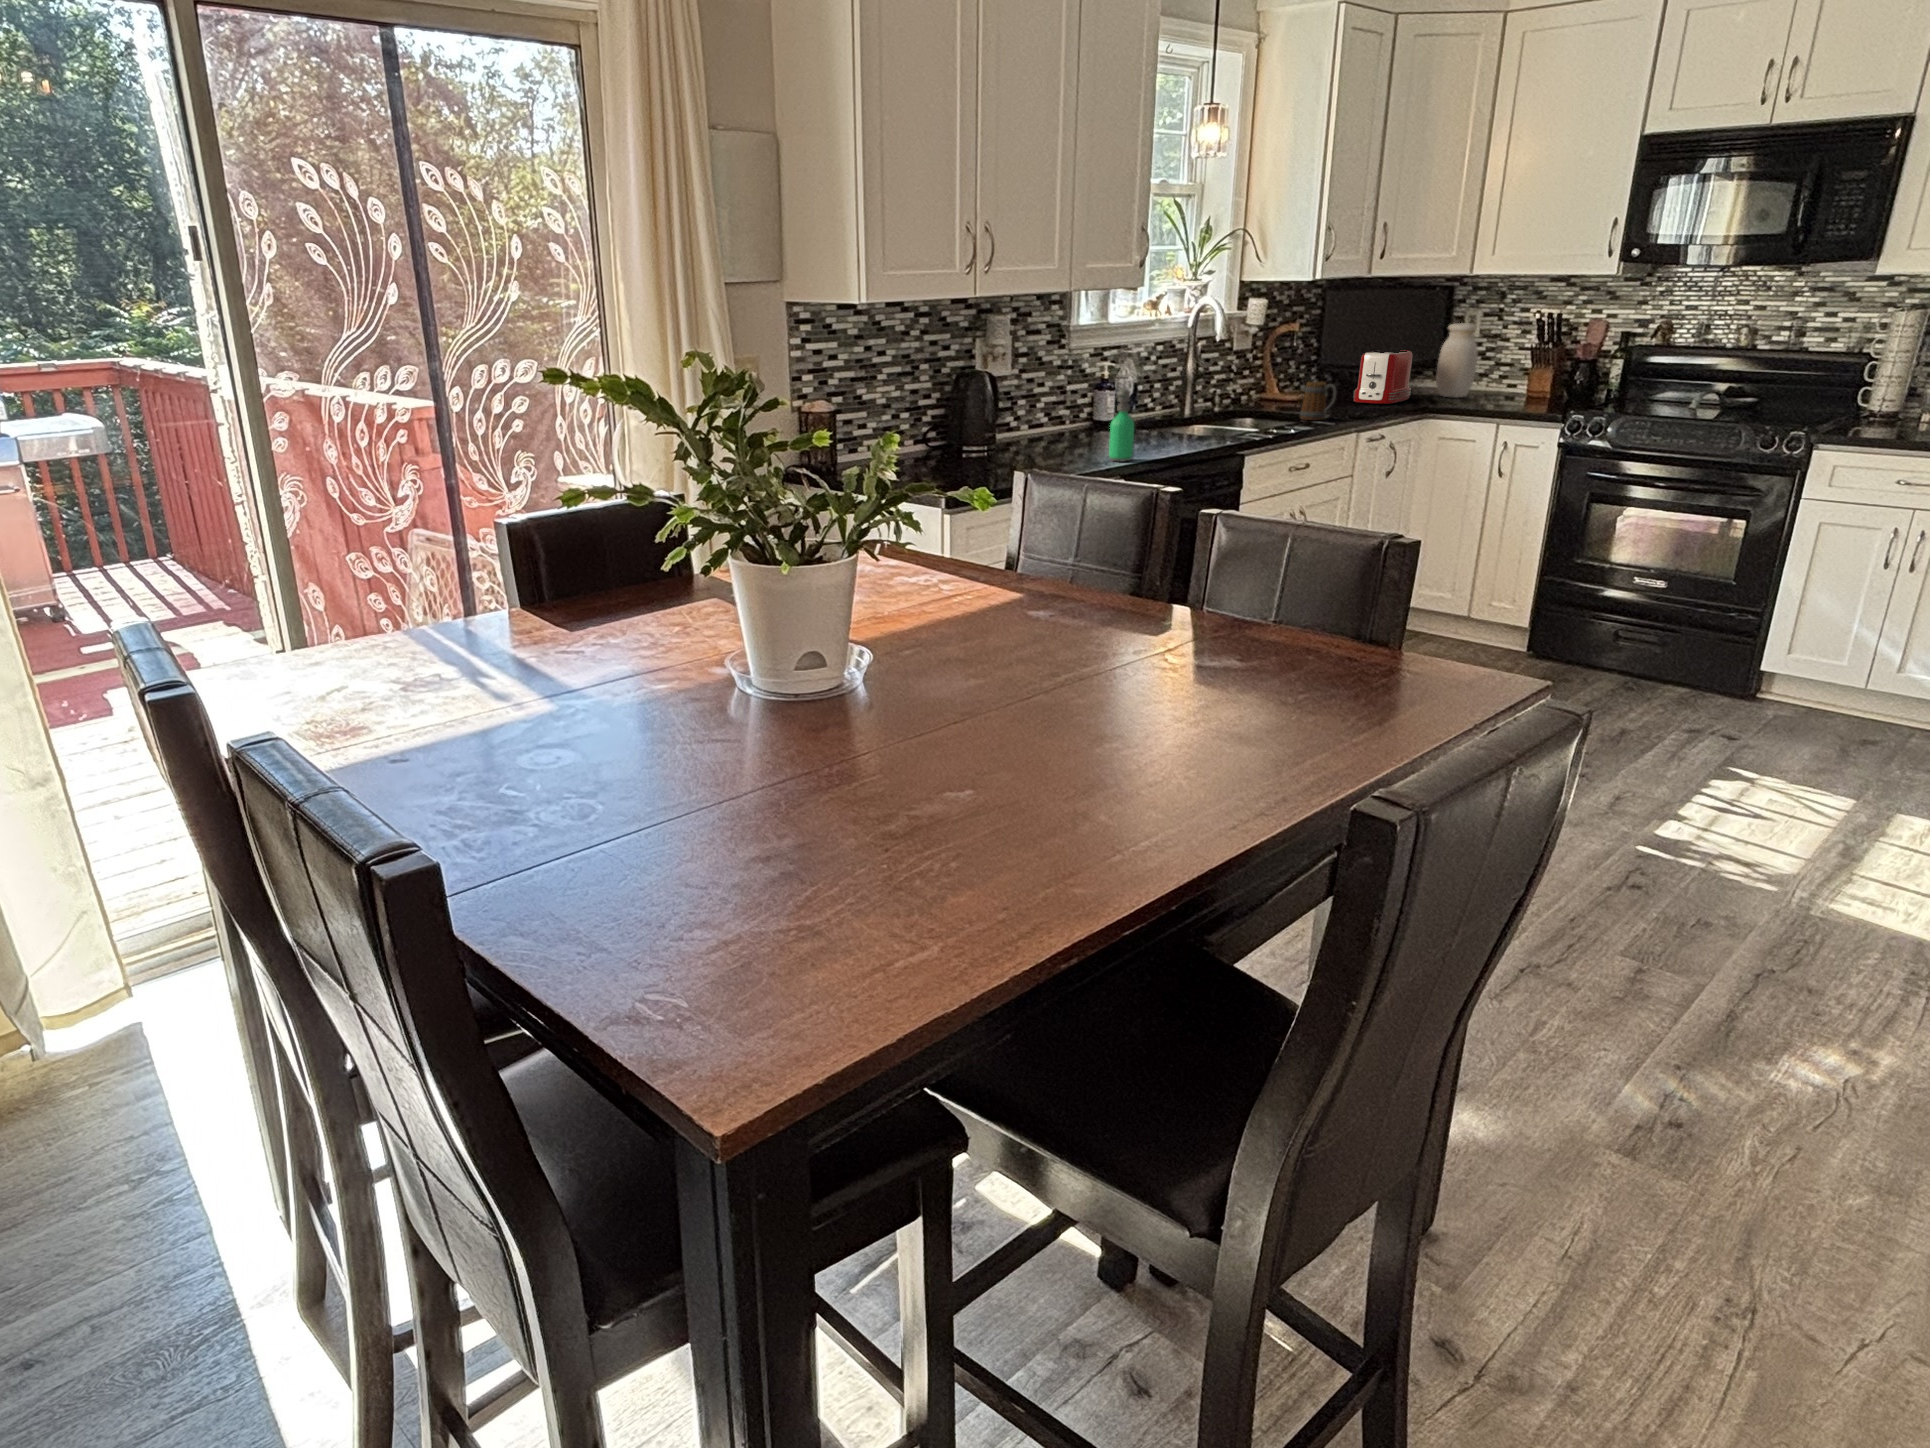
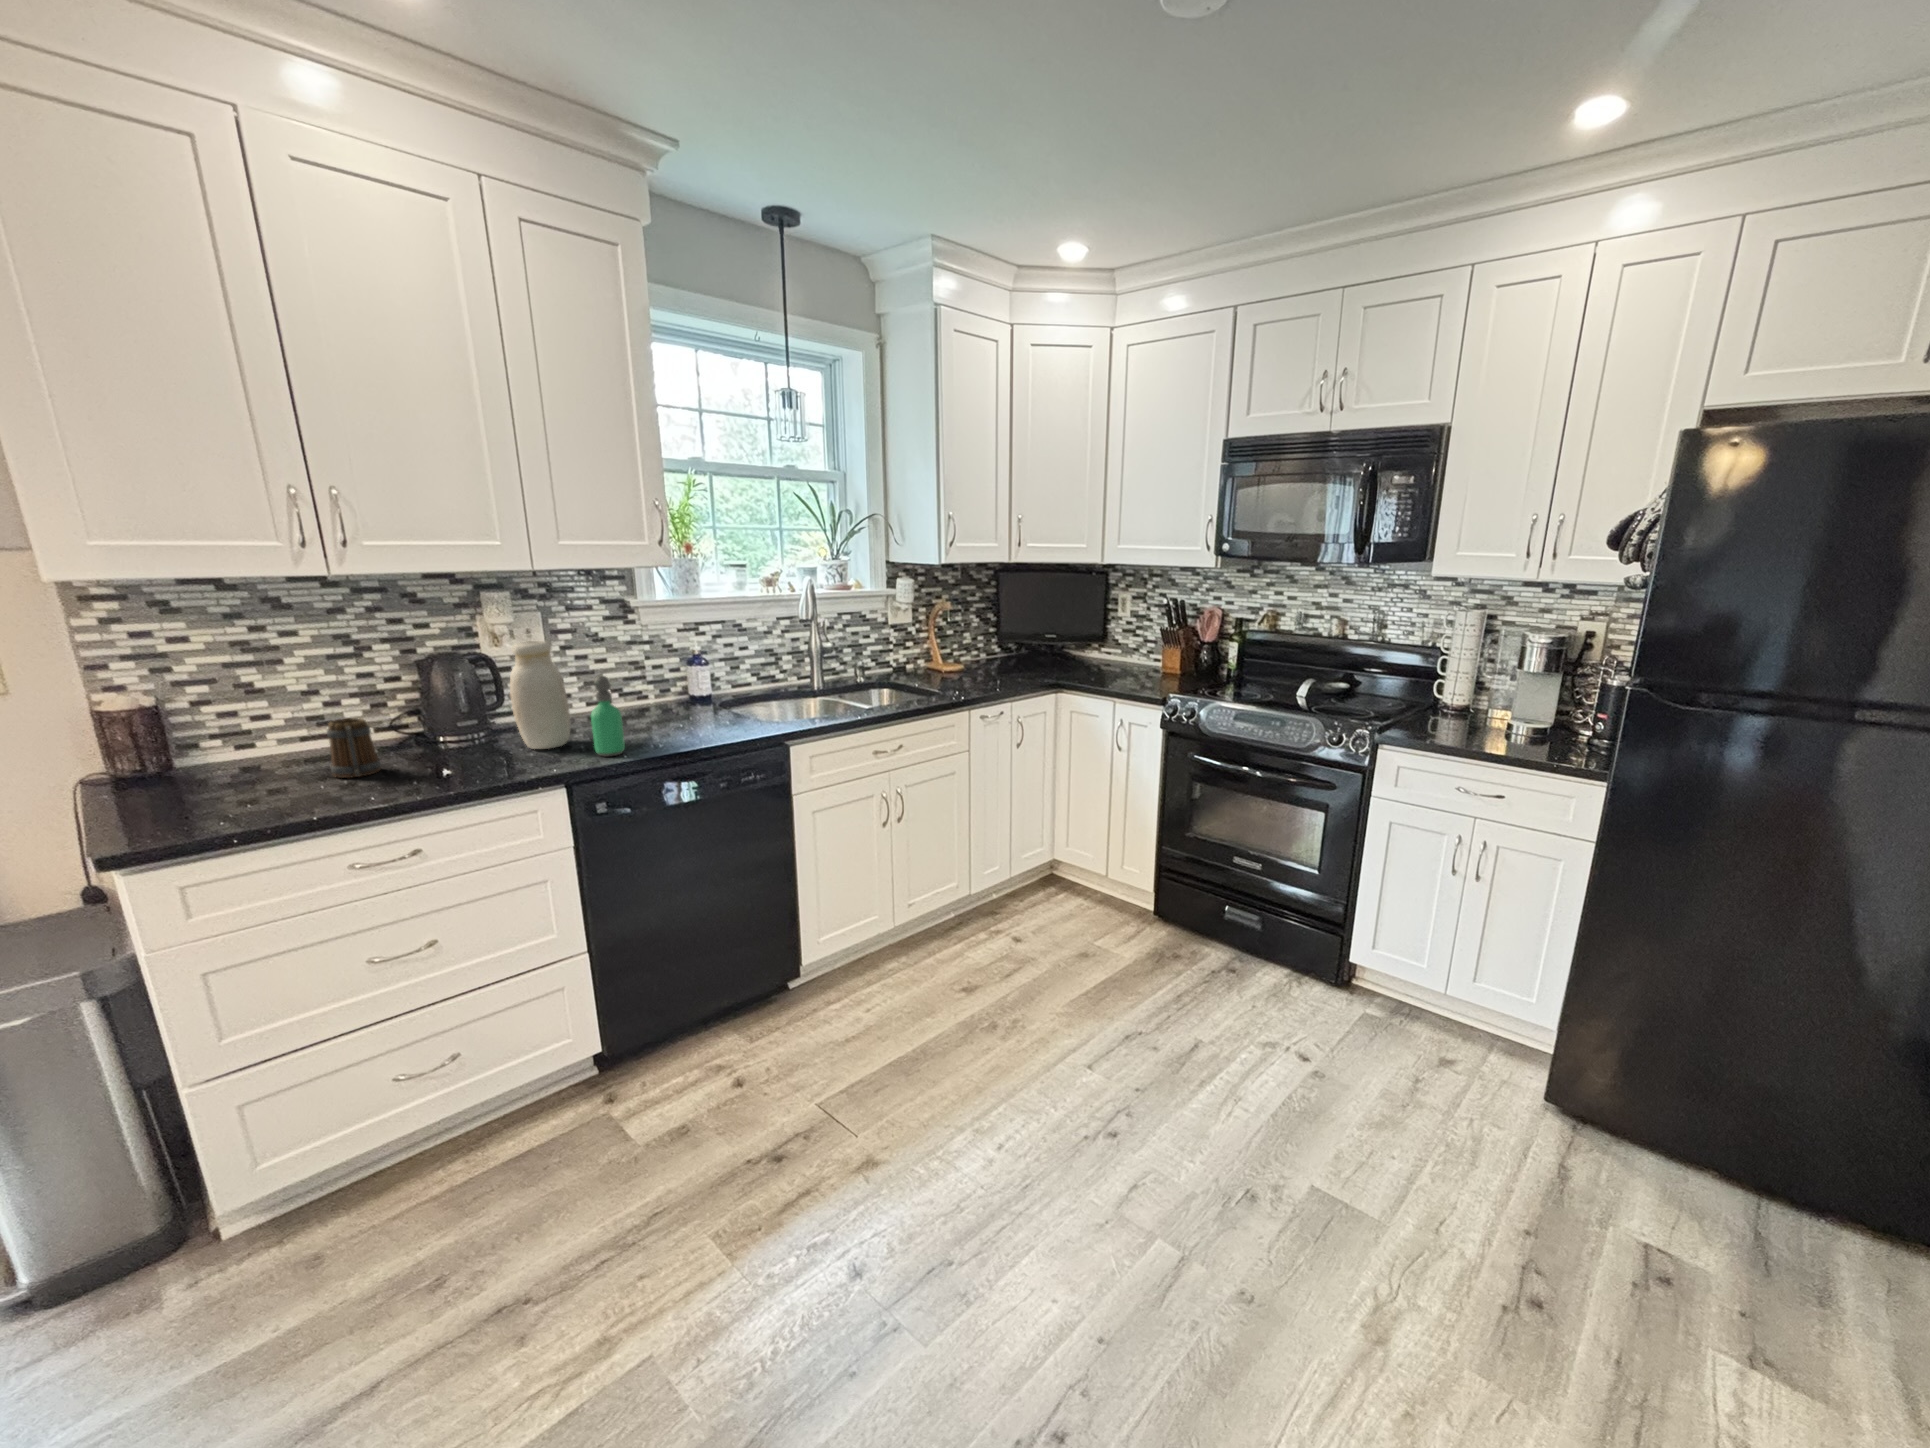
jar: present [1436,323,1478,398] -> present [510,641,570,749]
toaster: present [1353,350,1412,404] -> none [1013,626,1070,675]
mug: present [1300,382,1337,420] -> present [327,718,381,778]

